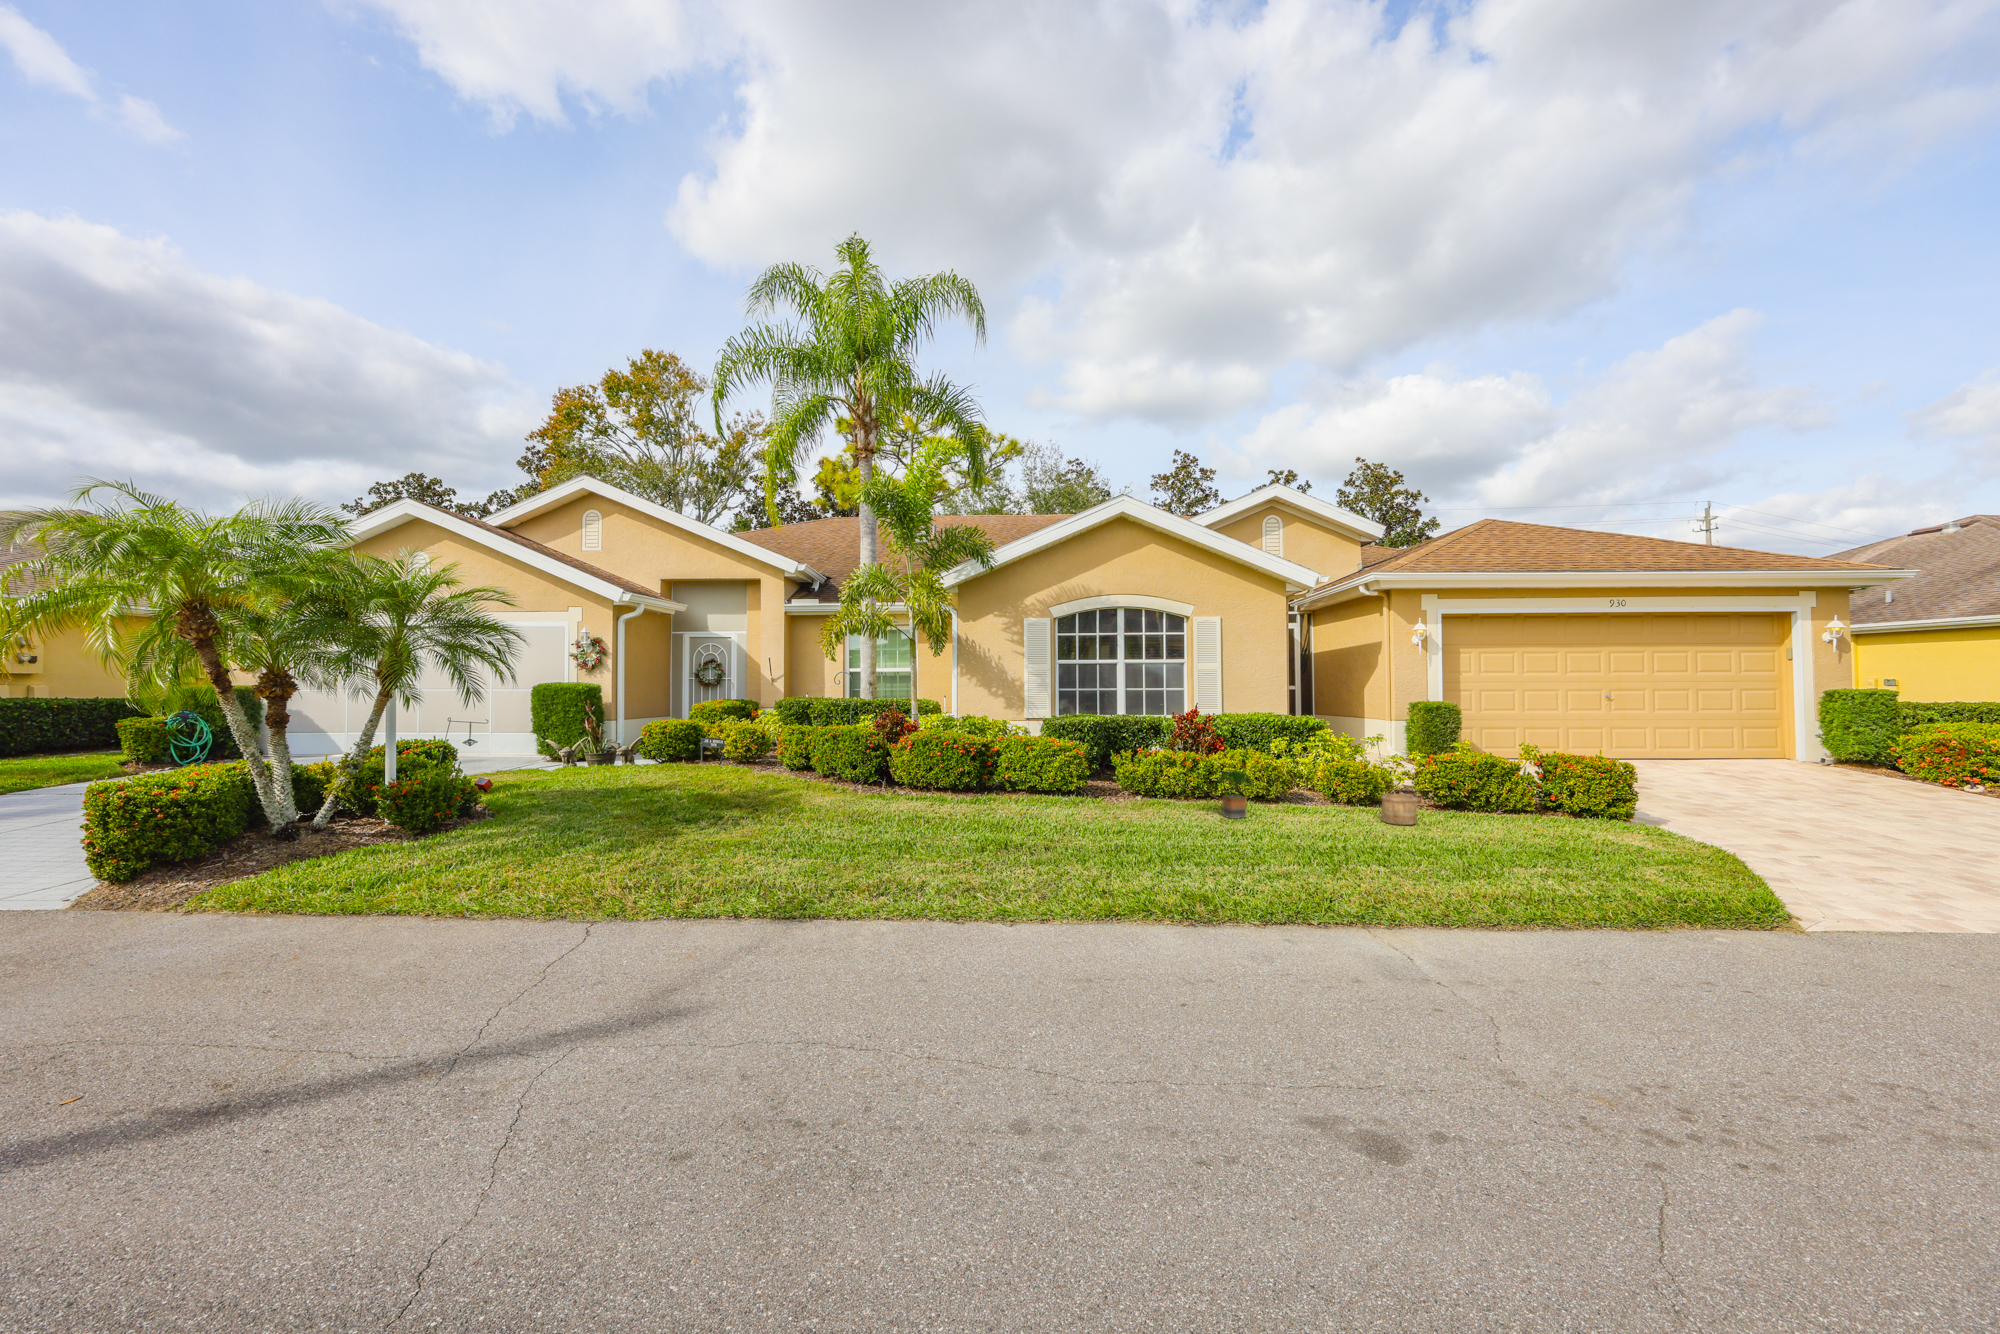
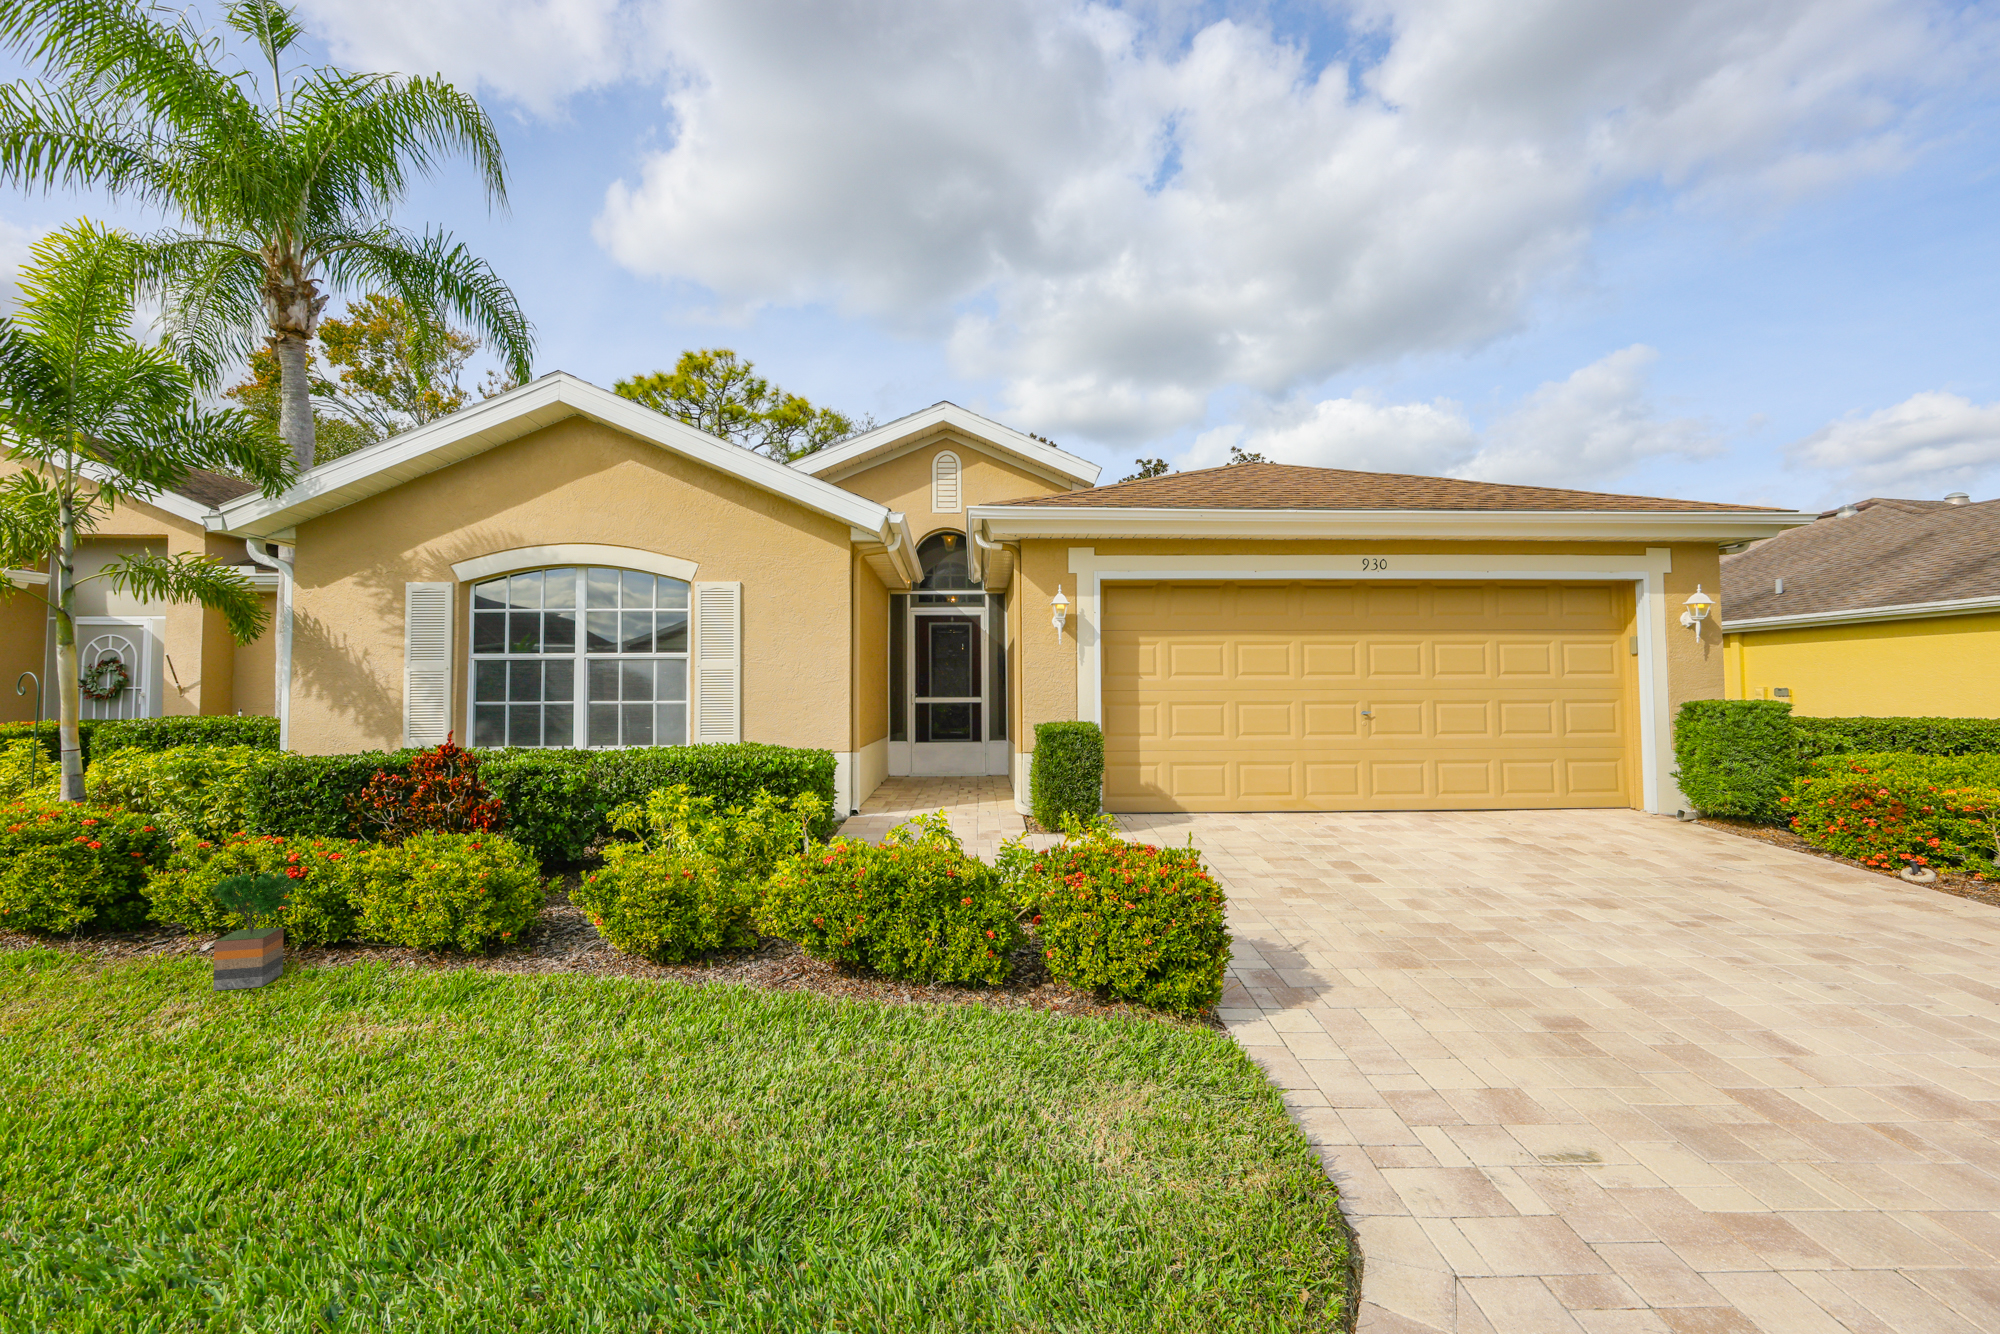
wooden bucket: present [1381,794,1418,825] -> none [527,931,618,1018]

